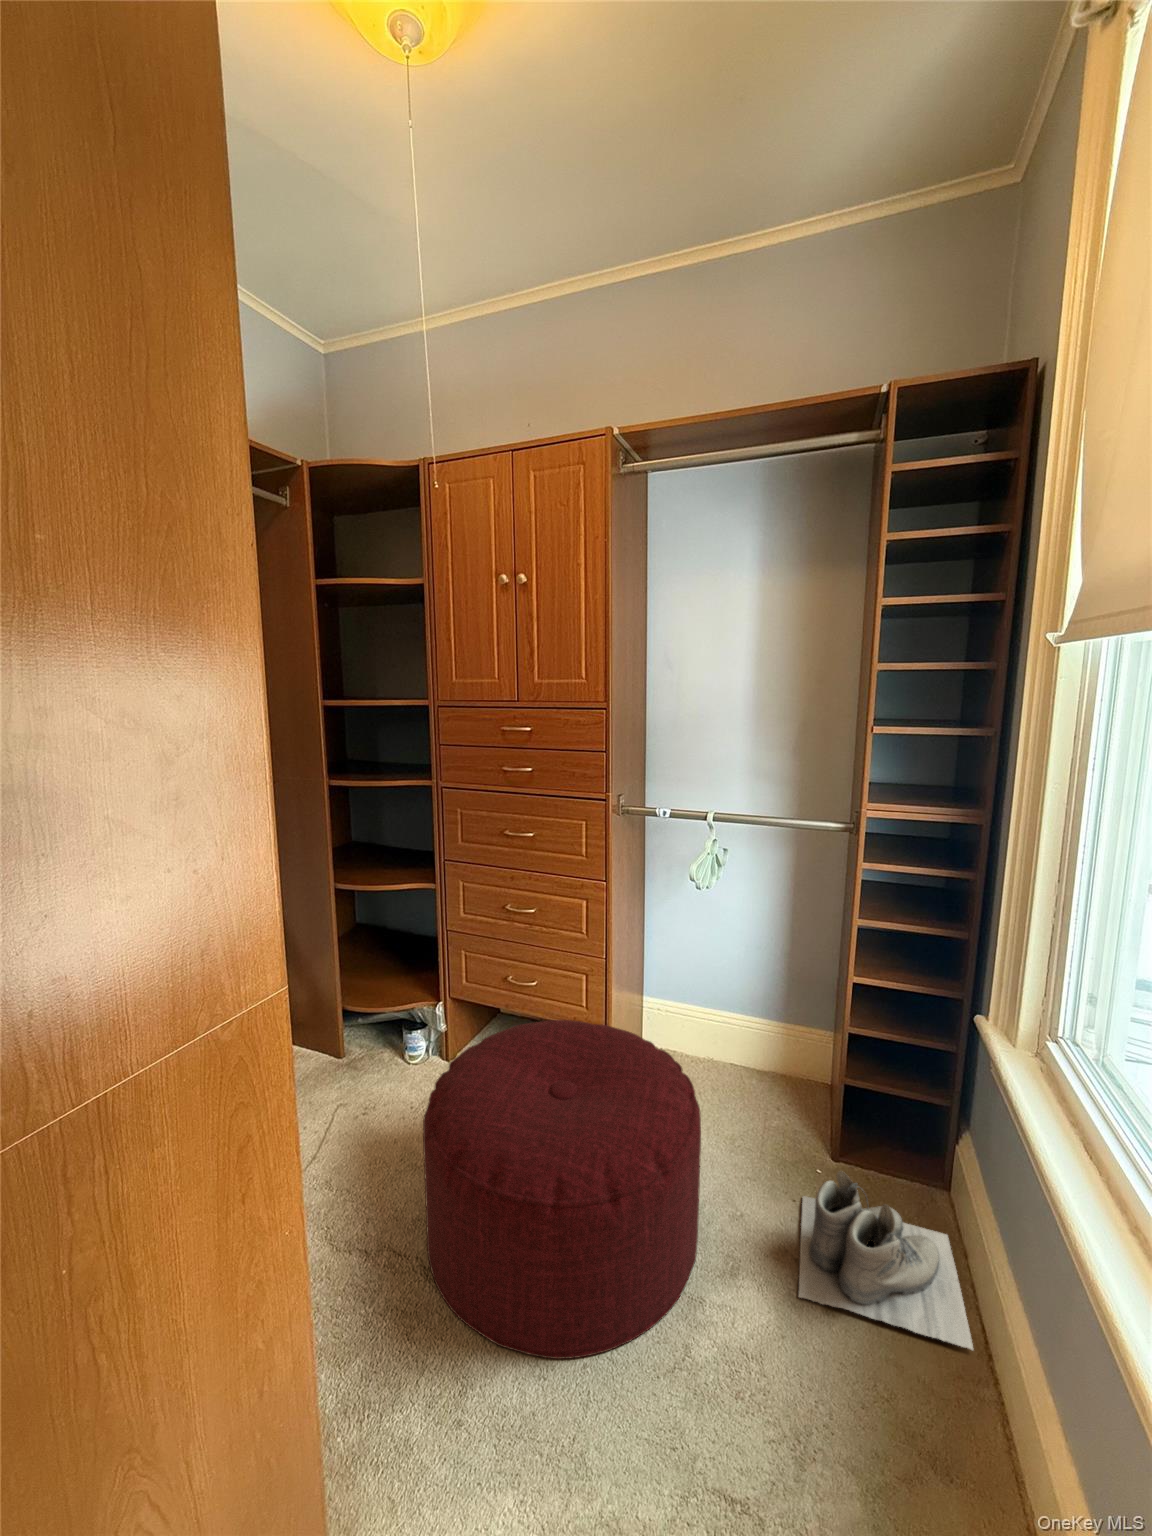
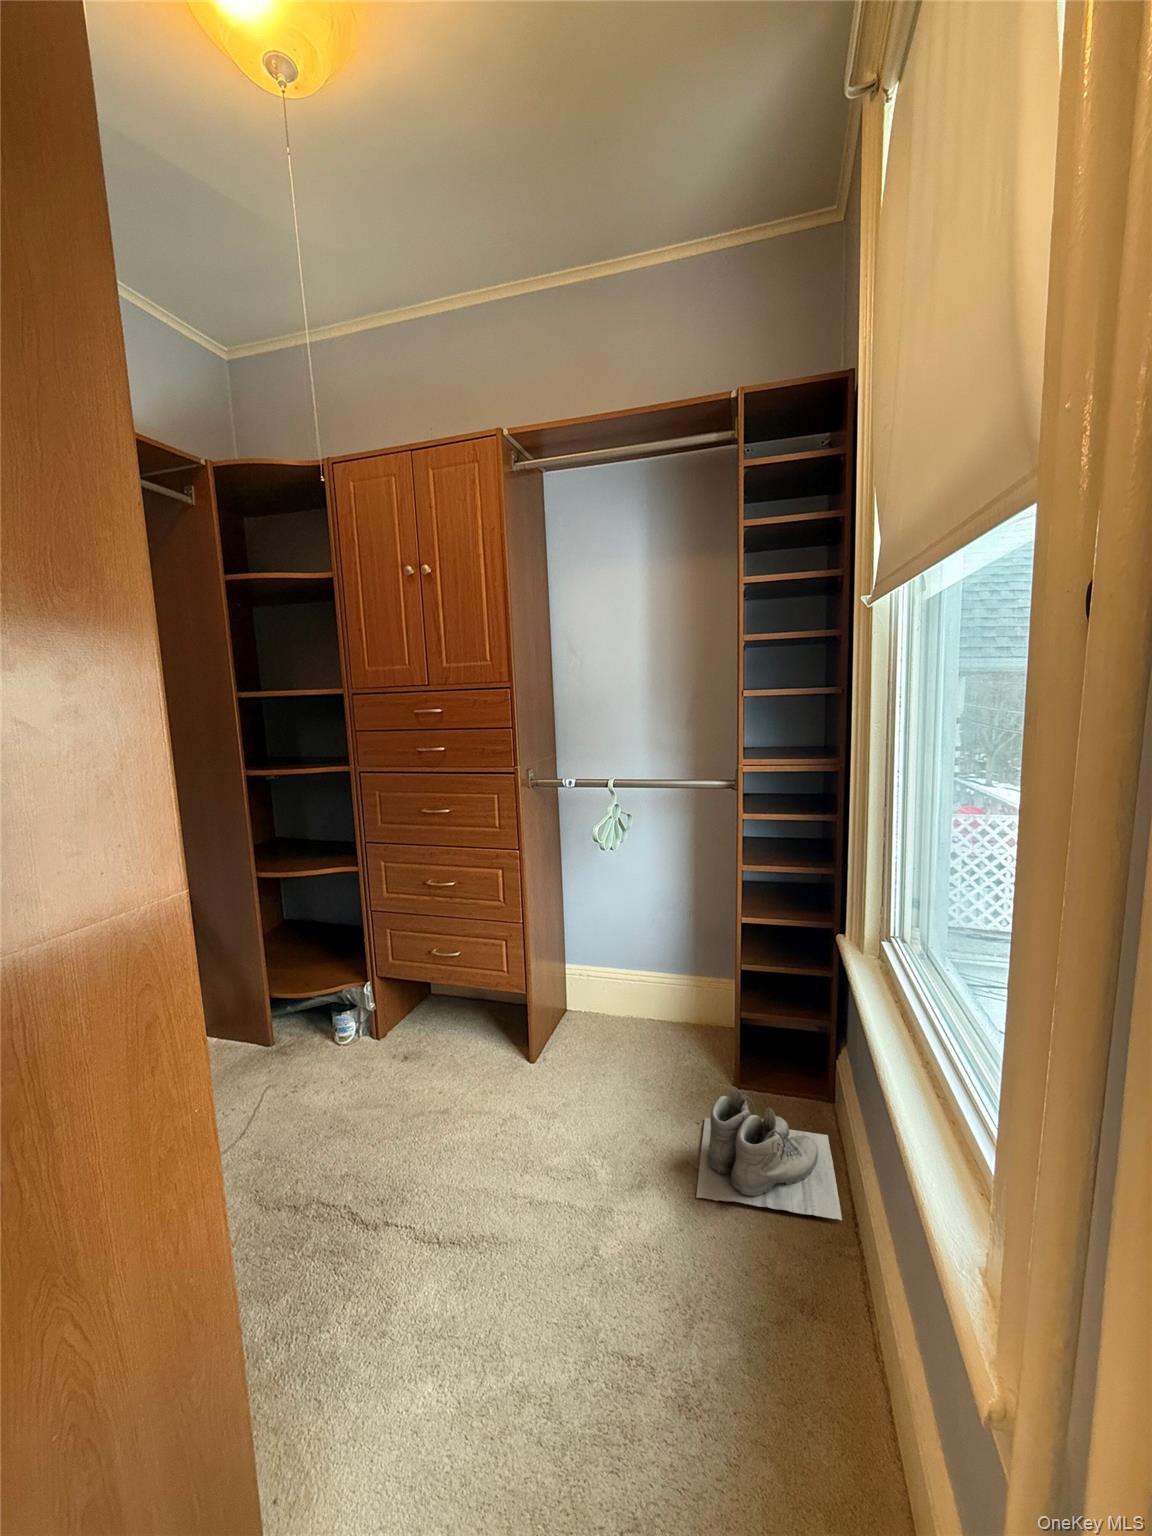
ottoman: present [423,1020,701,1359] -> none [346,981,610,1272]

